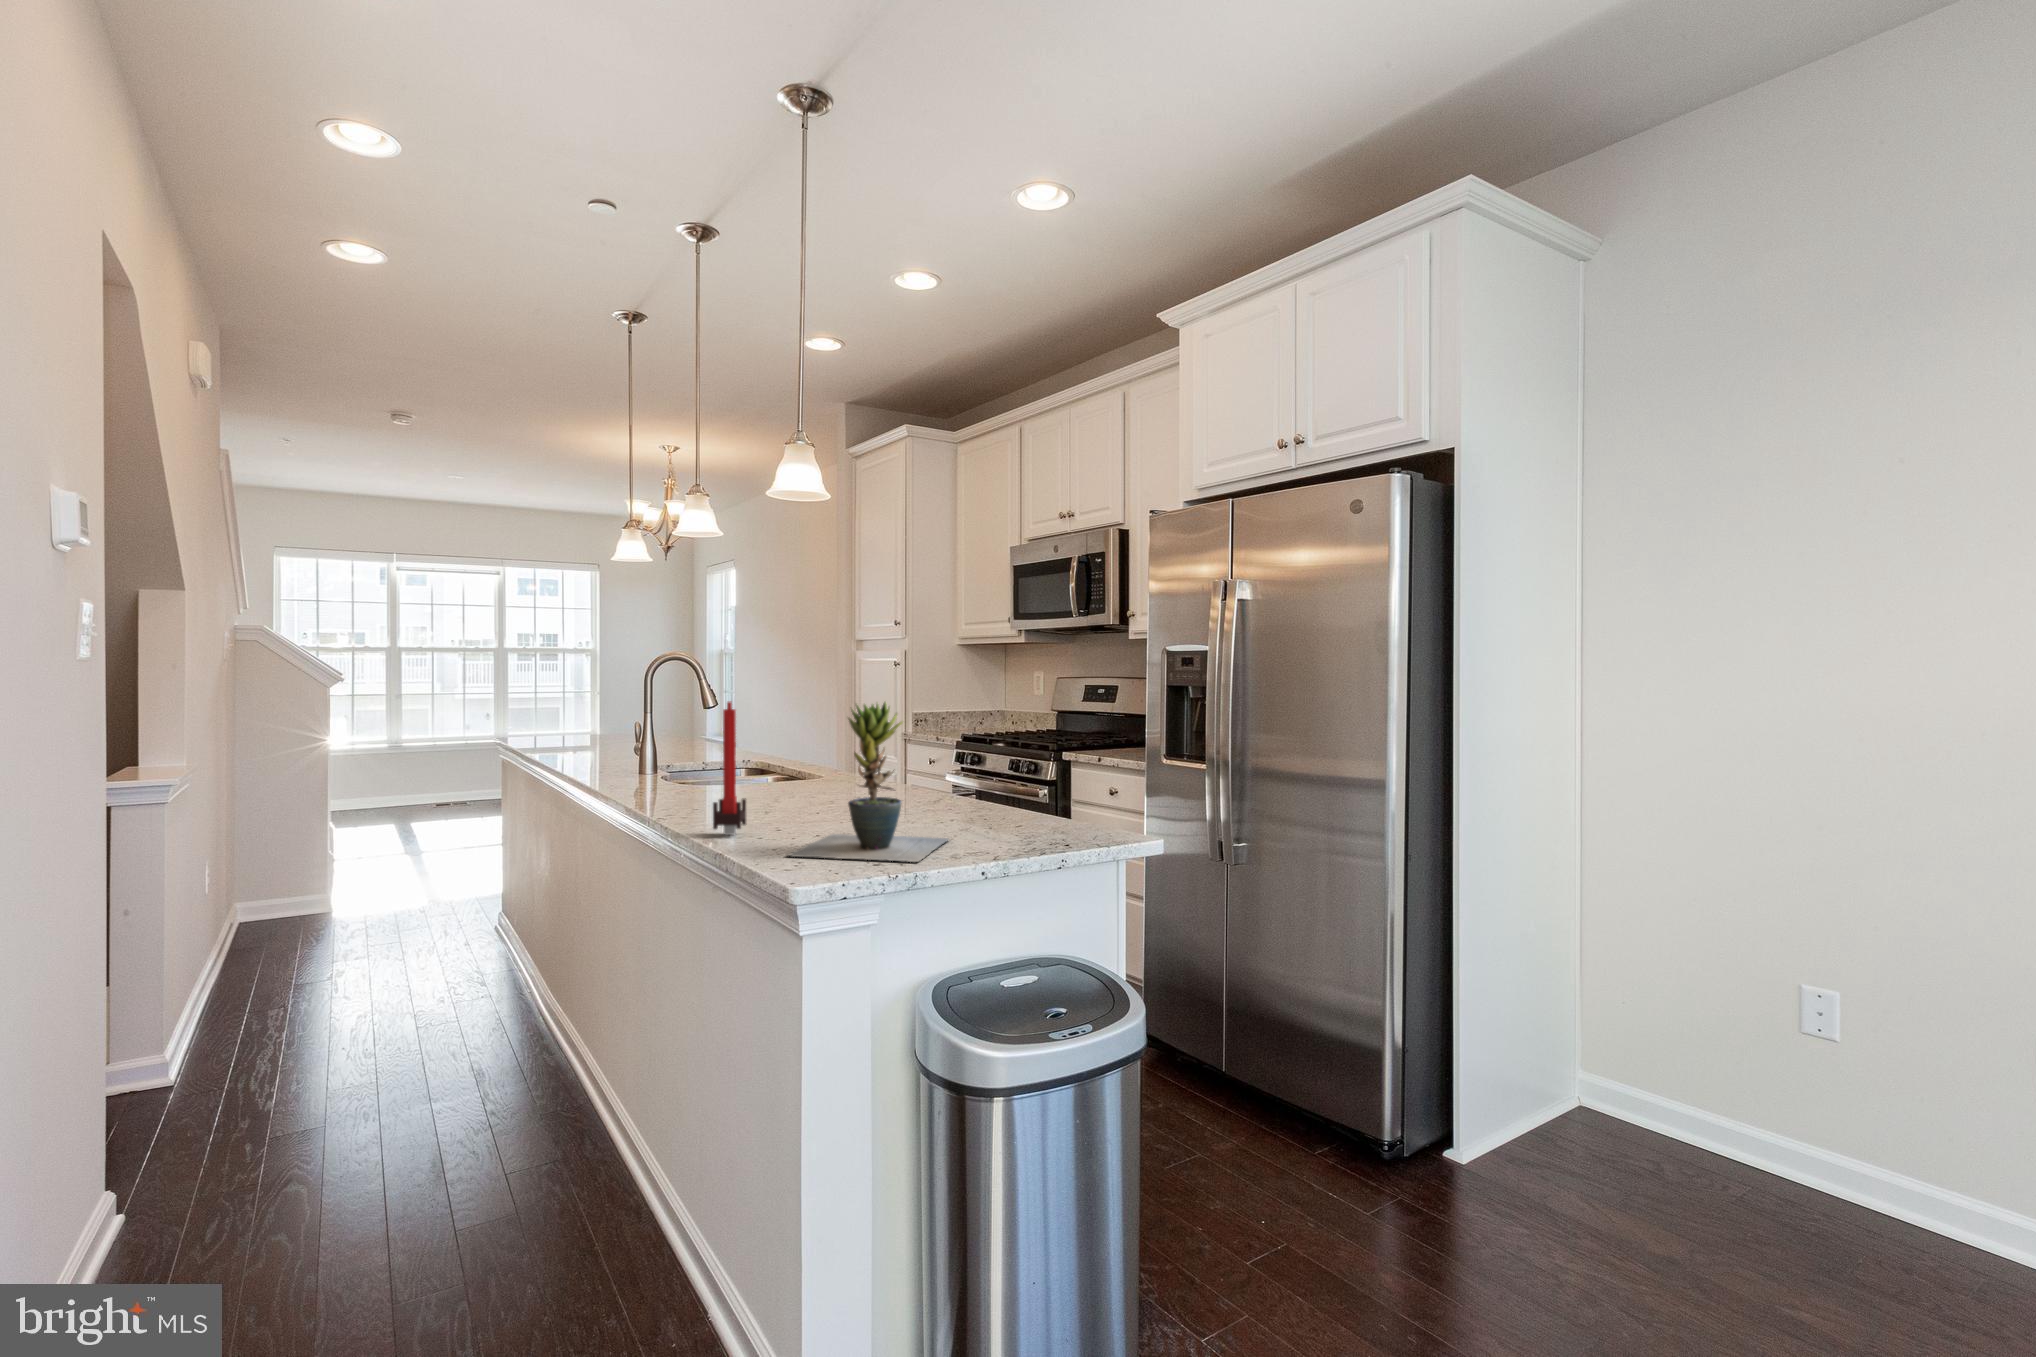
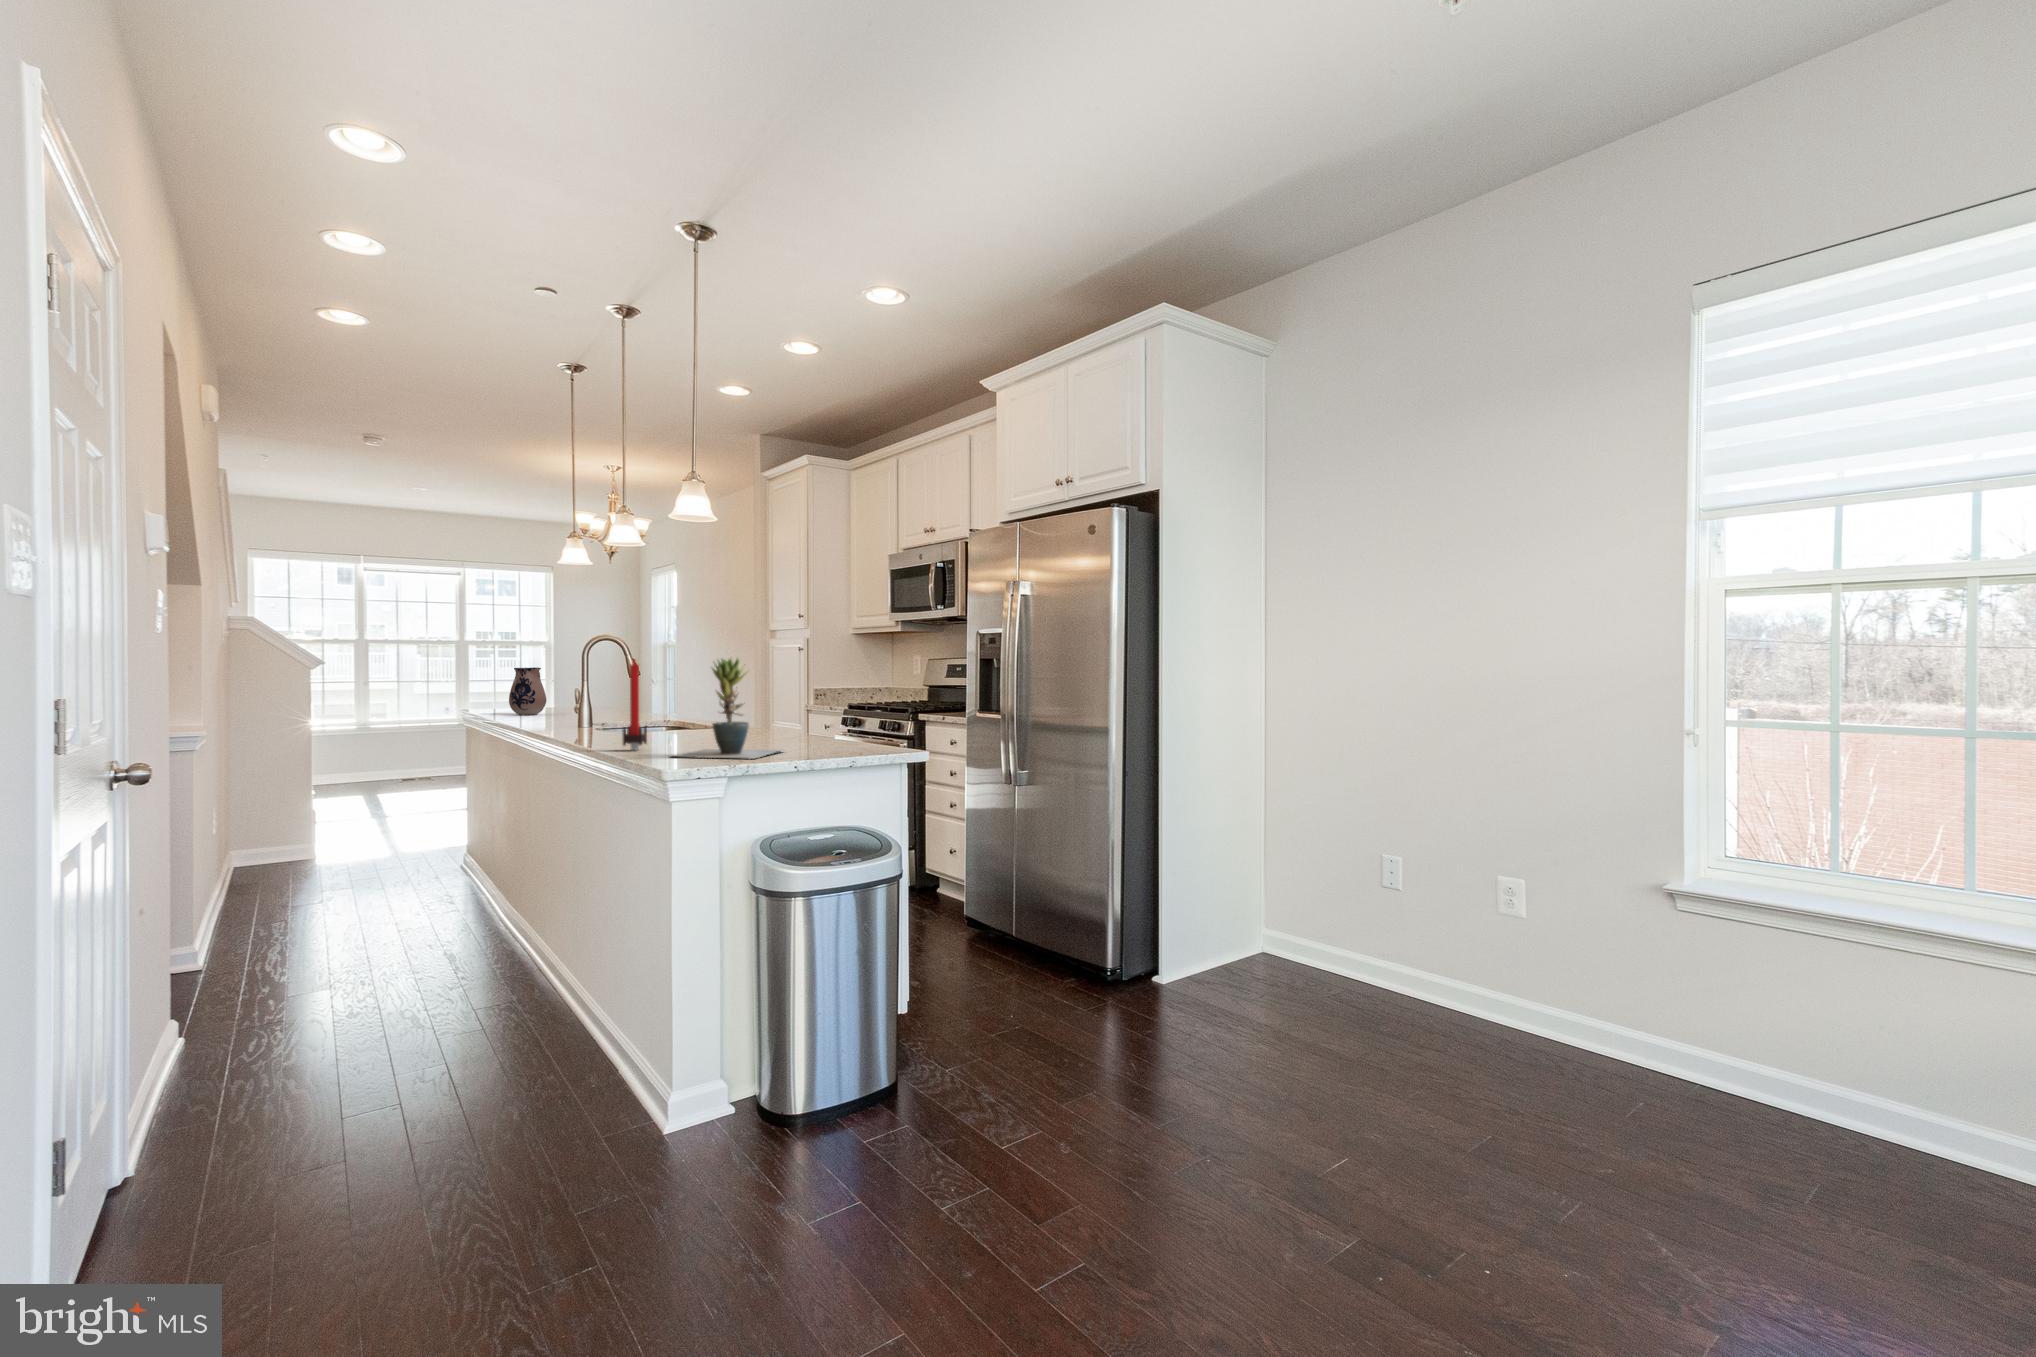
ceramic pitcher: none [552,690,597,749] -> present [509,667,546,715]

